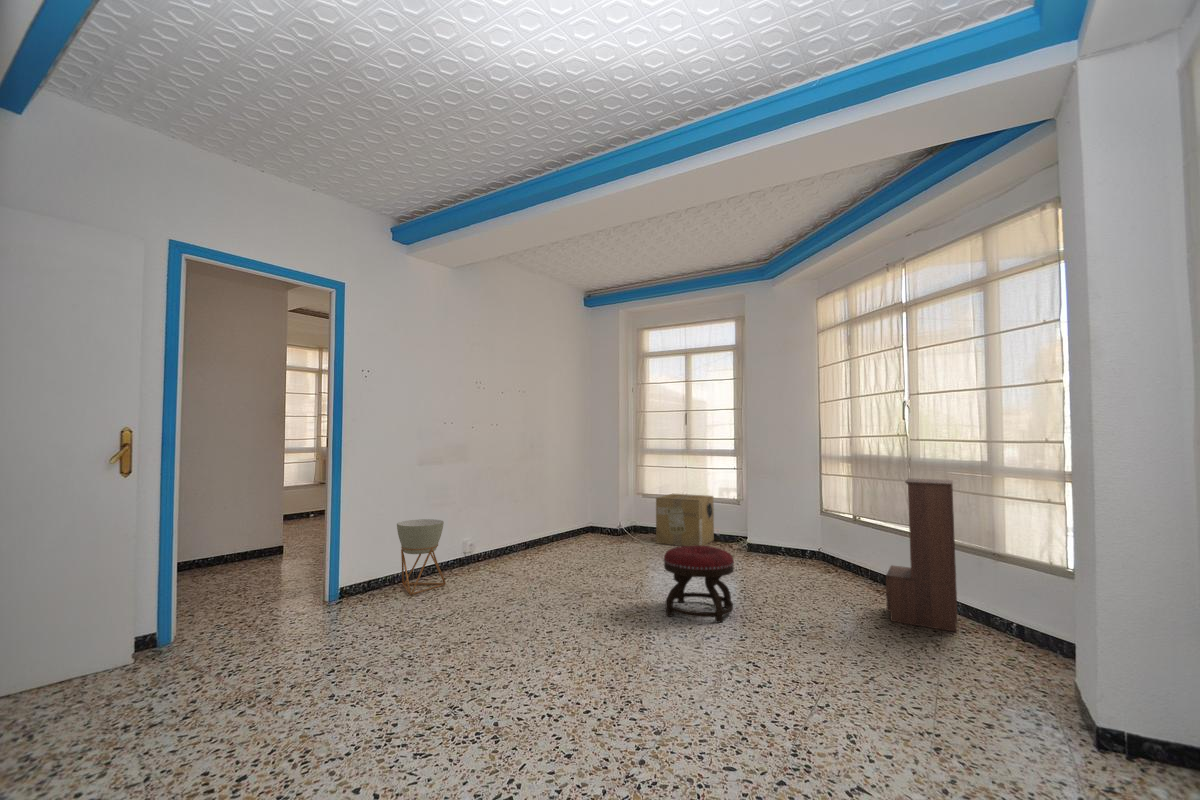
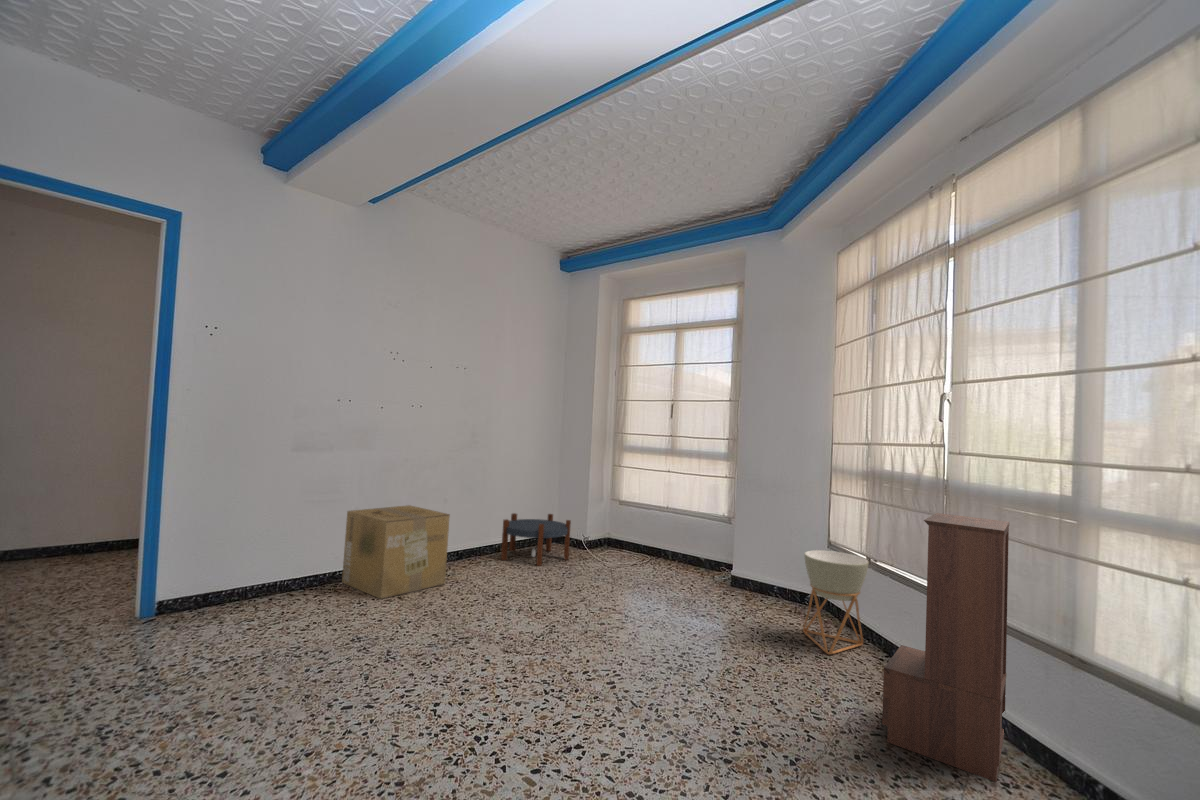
cardboard box: present [656,494,714,546] -> present [342,505,450,599]
side table: none [559,509,614,550] -> present [501,513,571,566]
planter: present [397,519,446,595] -> present [803,550,869,654]
ottoman: present [664,545,734,623] -> none [542,587,651,715]

